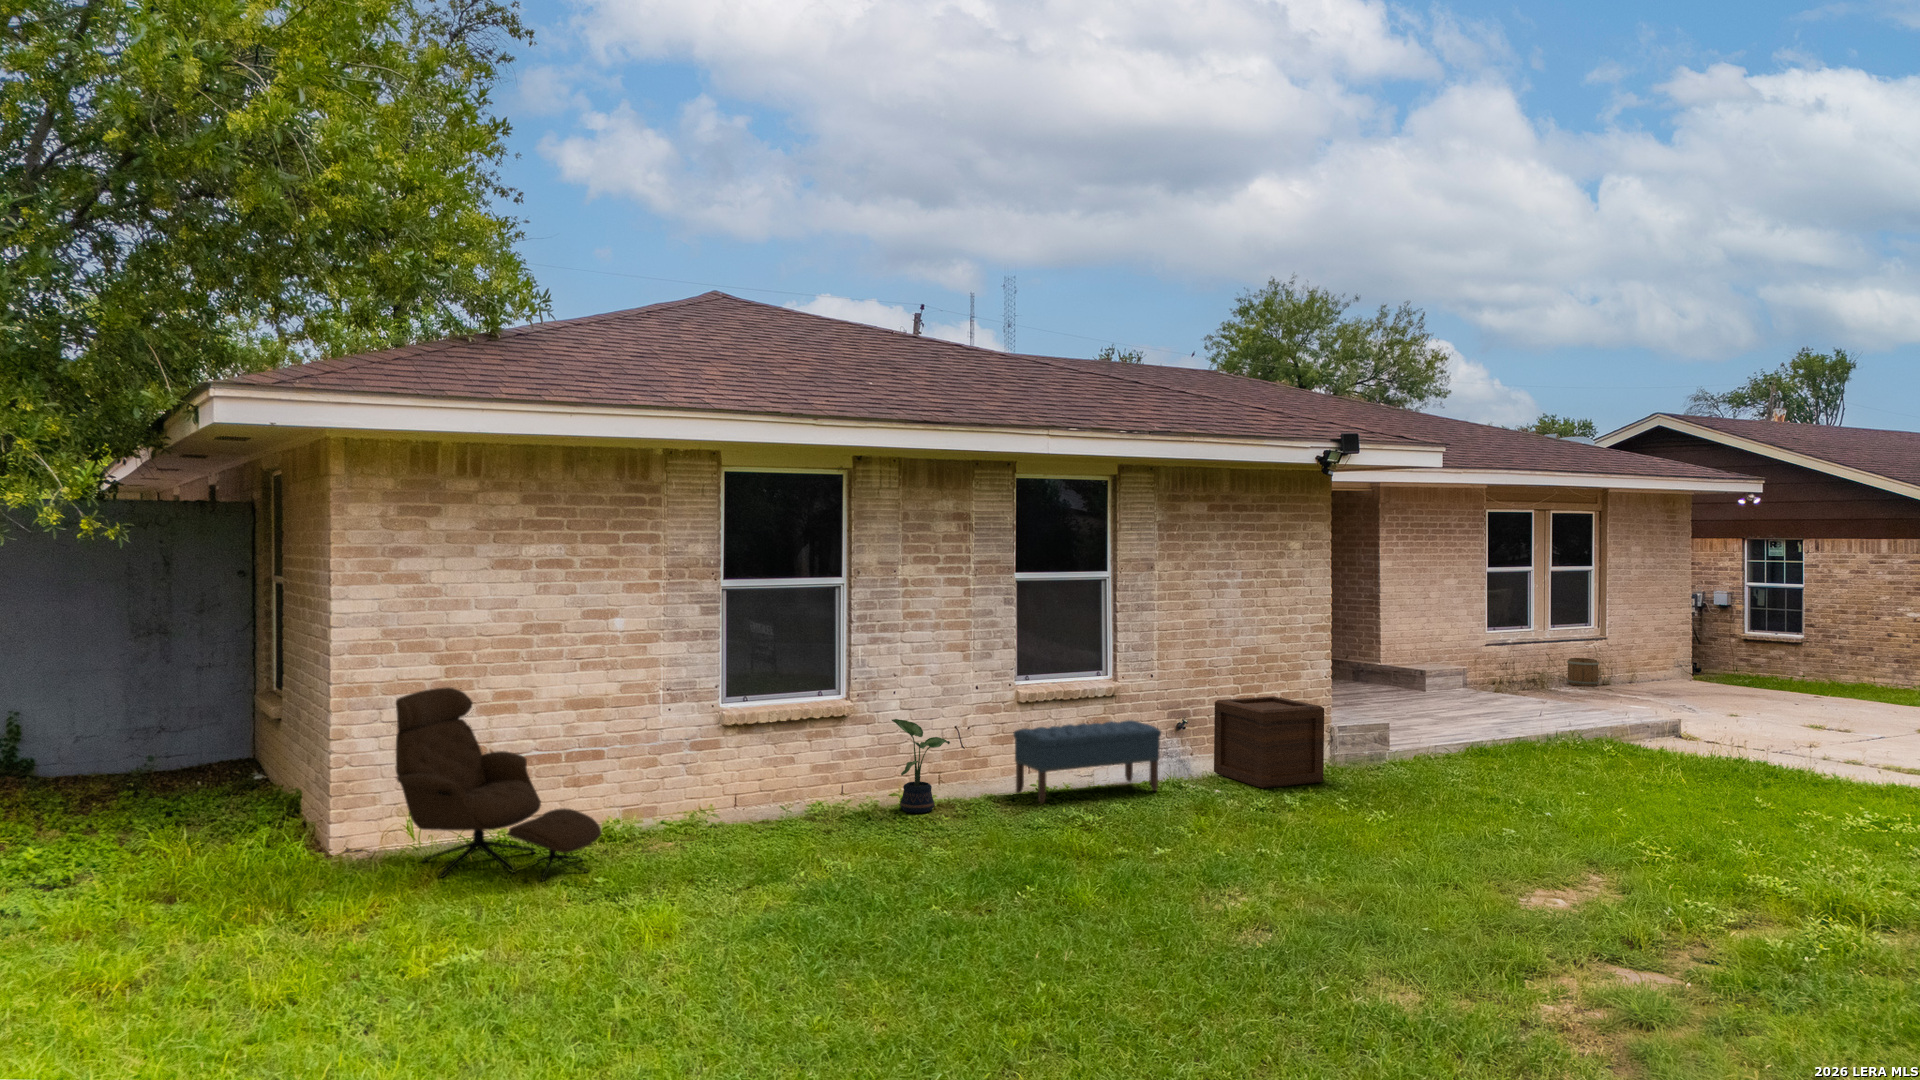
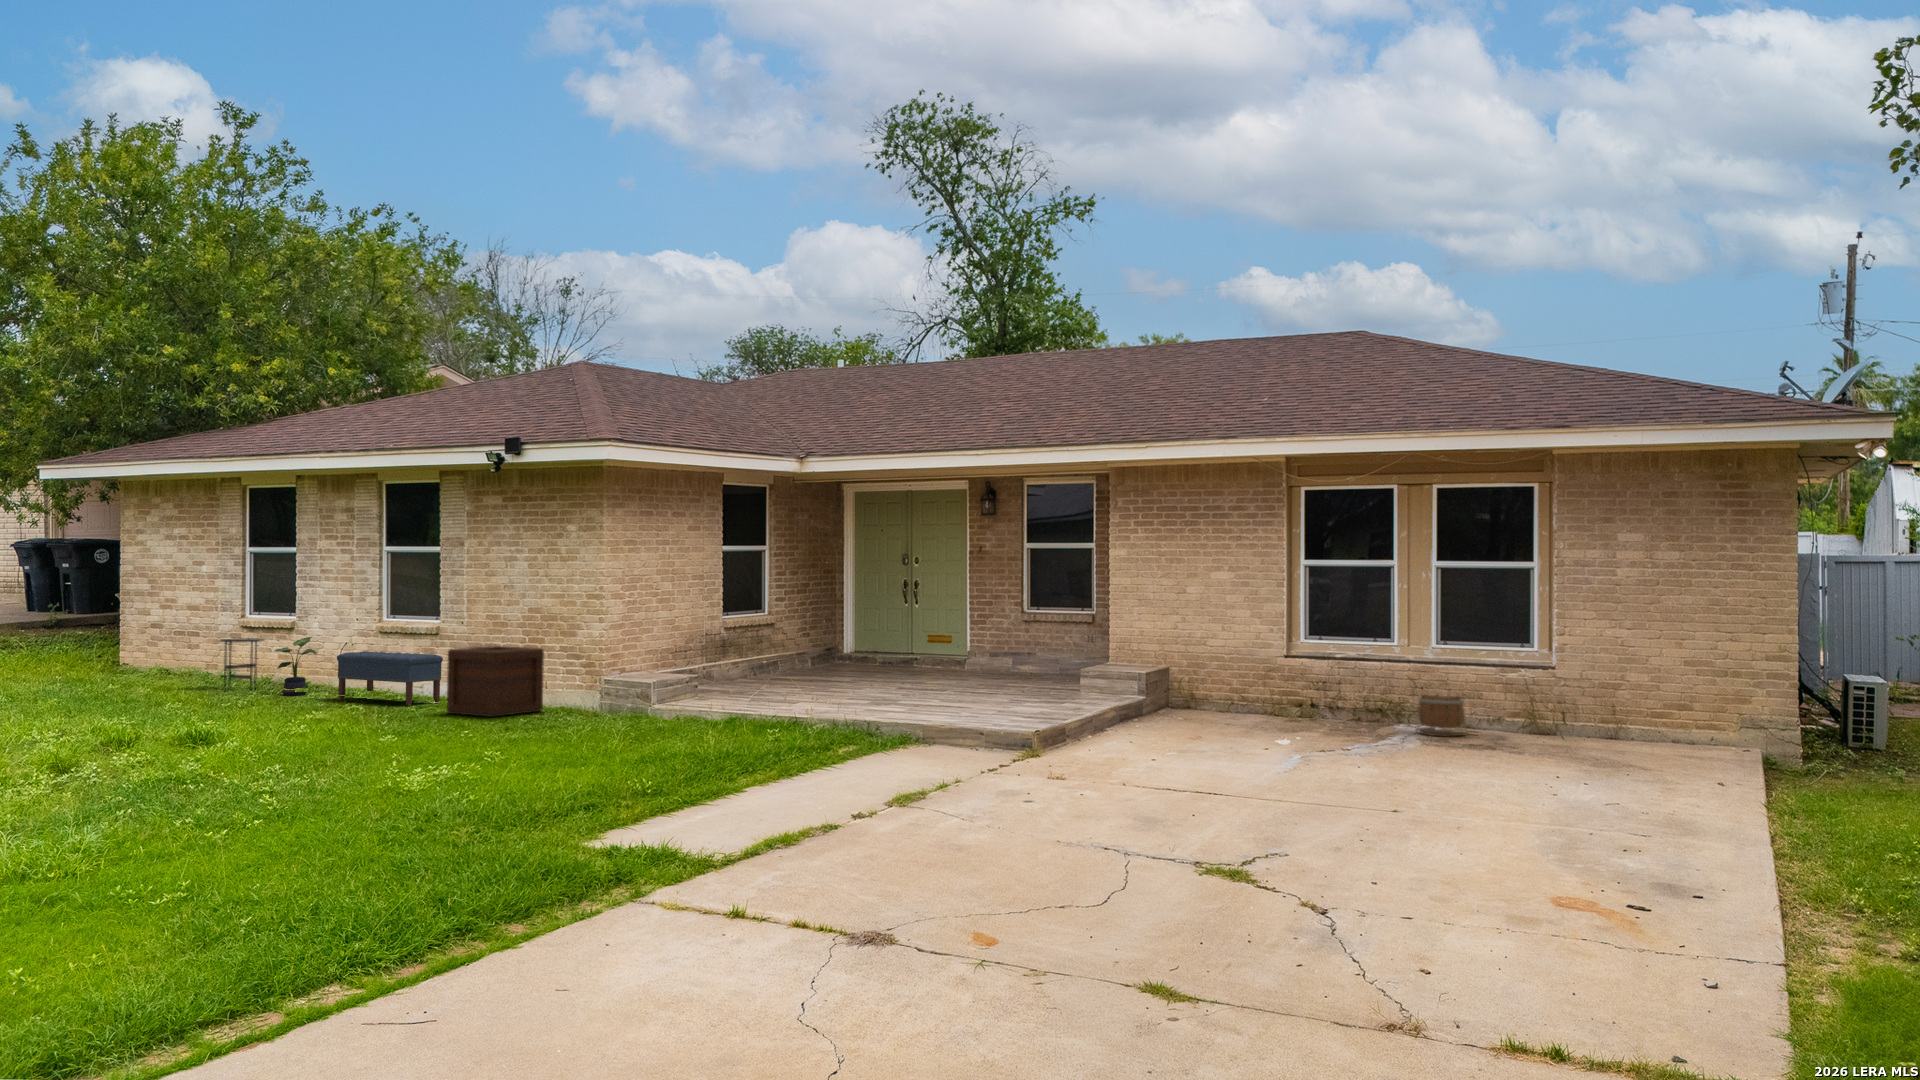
lounge chair: present [396,687,601,881] -> none [79,597,161,688]
side table: none [757,733,822,829] -> present [220,638,262,691]

